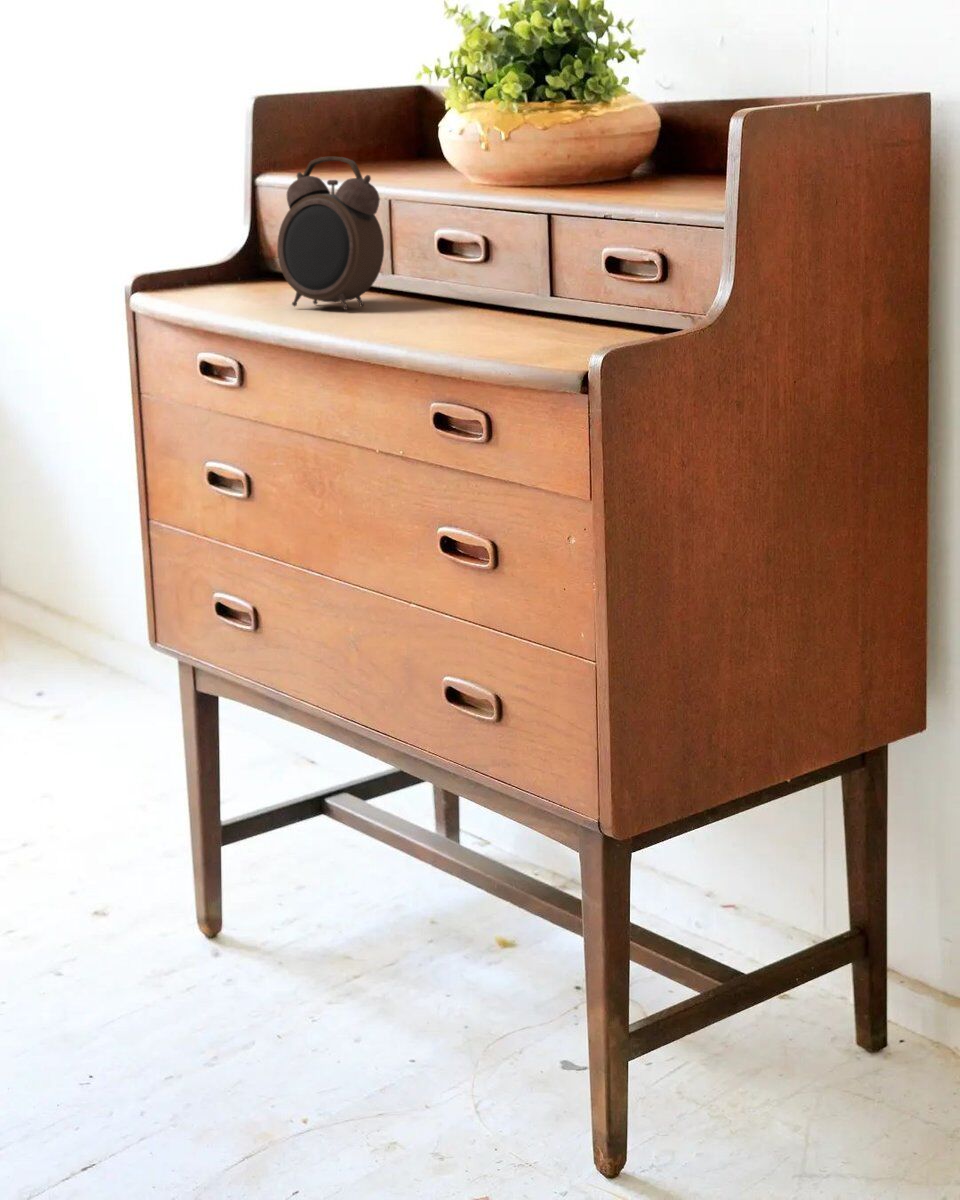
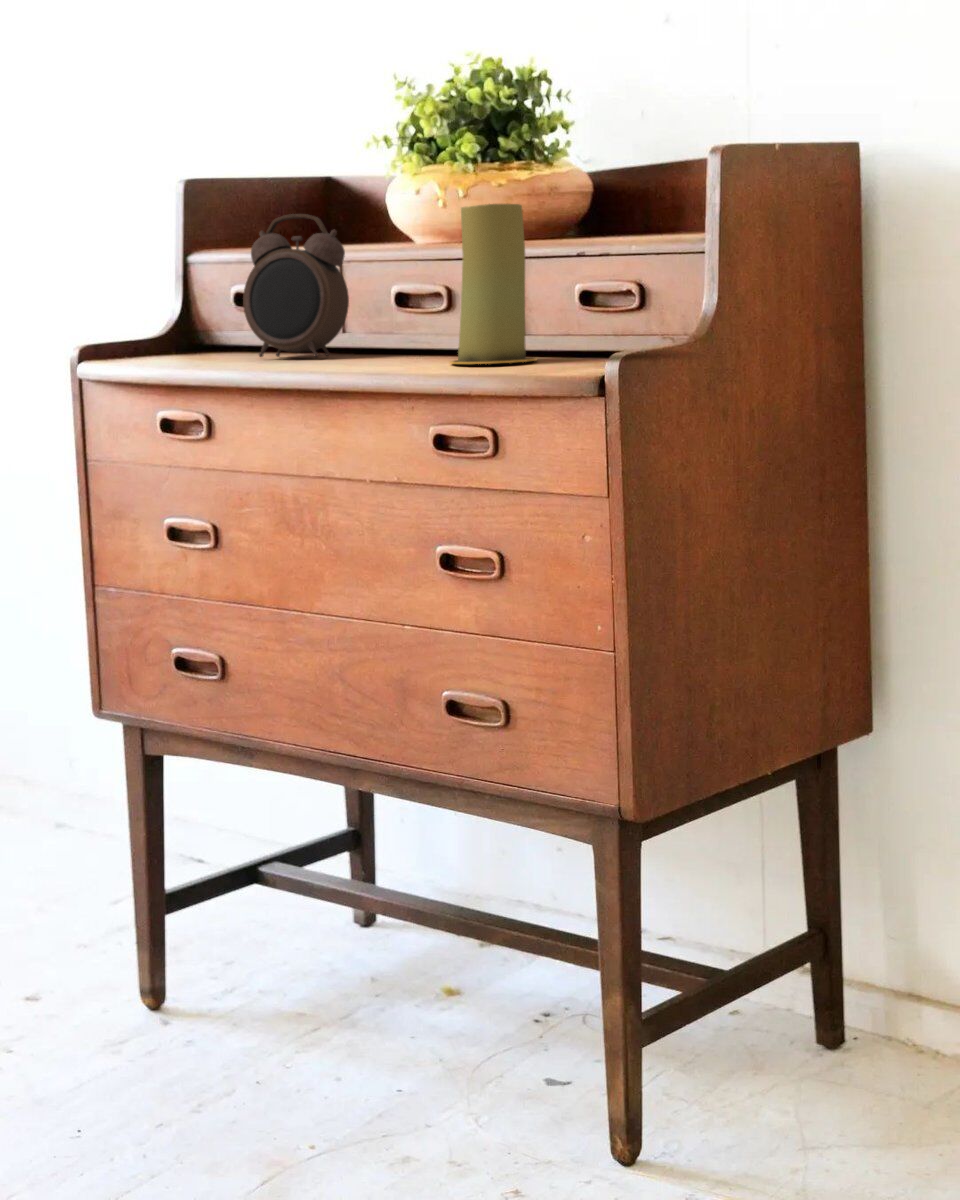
candle: none [462,163,556,337] -> present [449,204,537,364]

